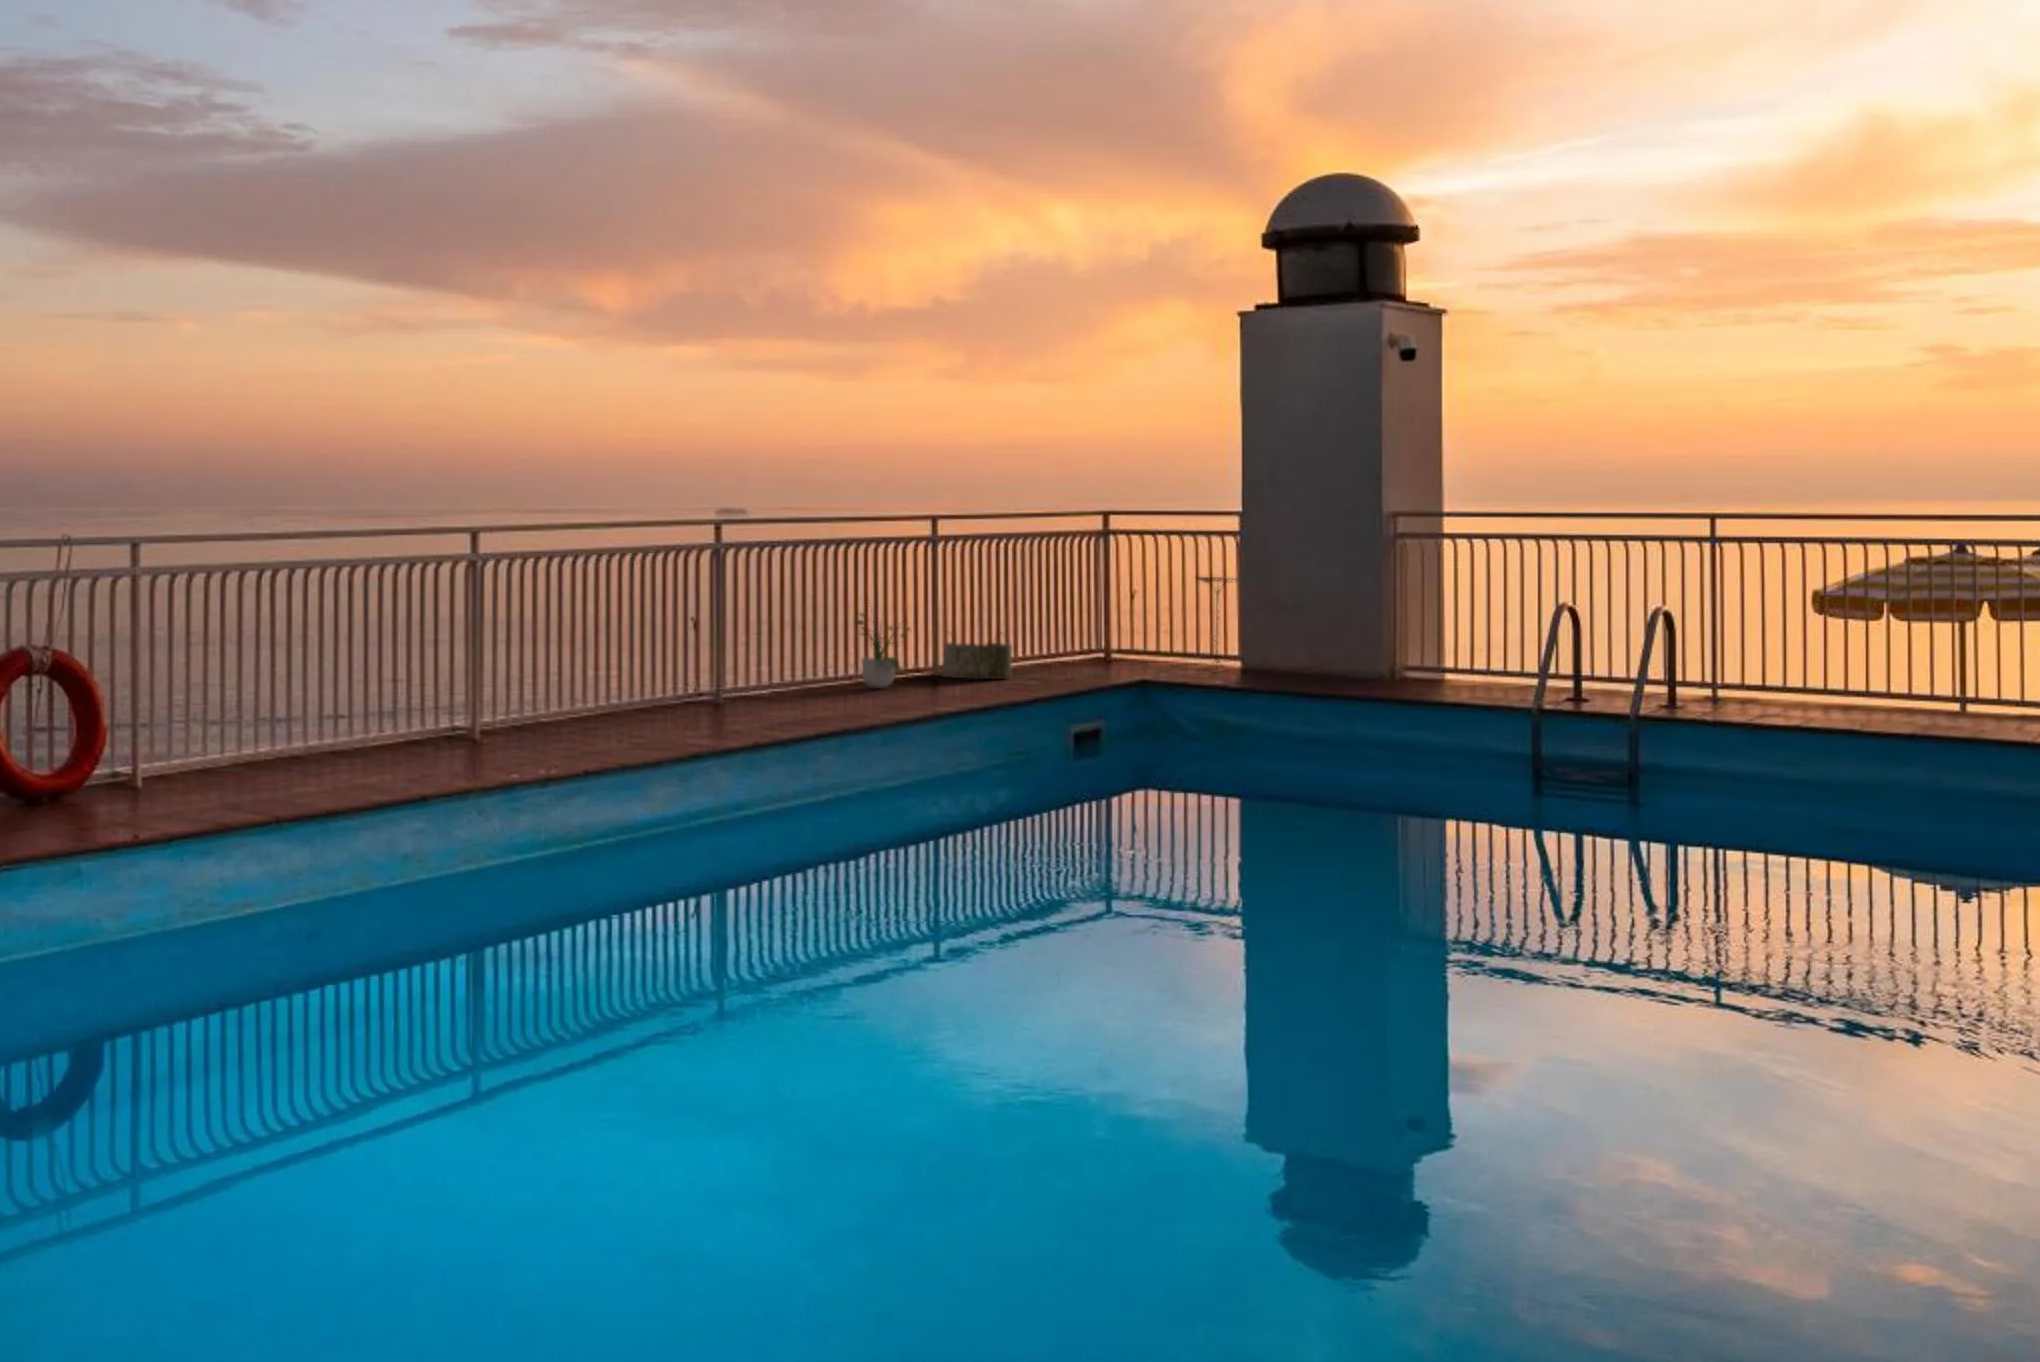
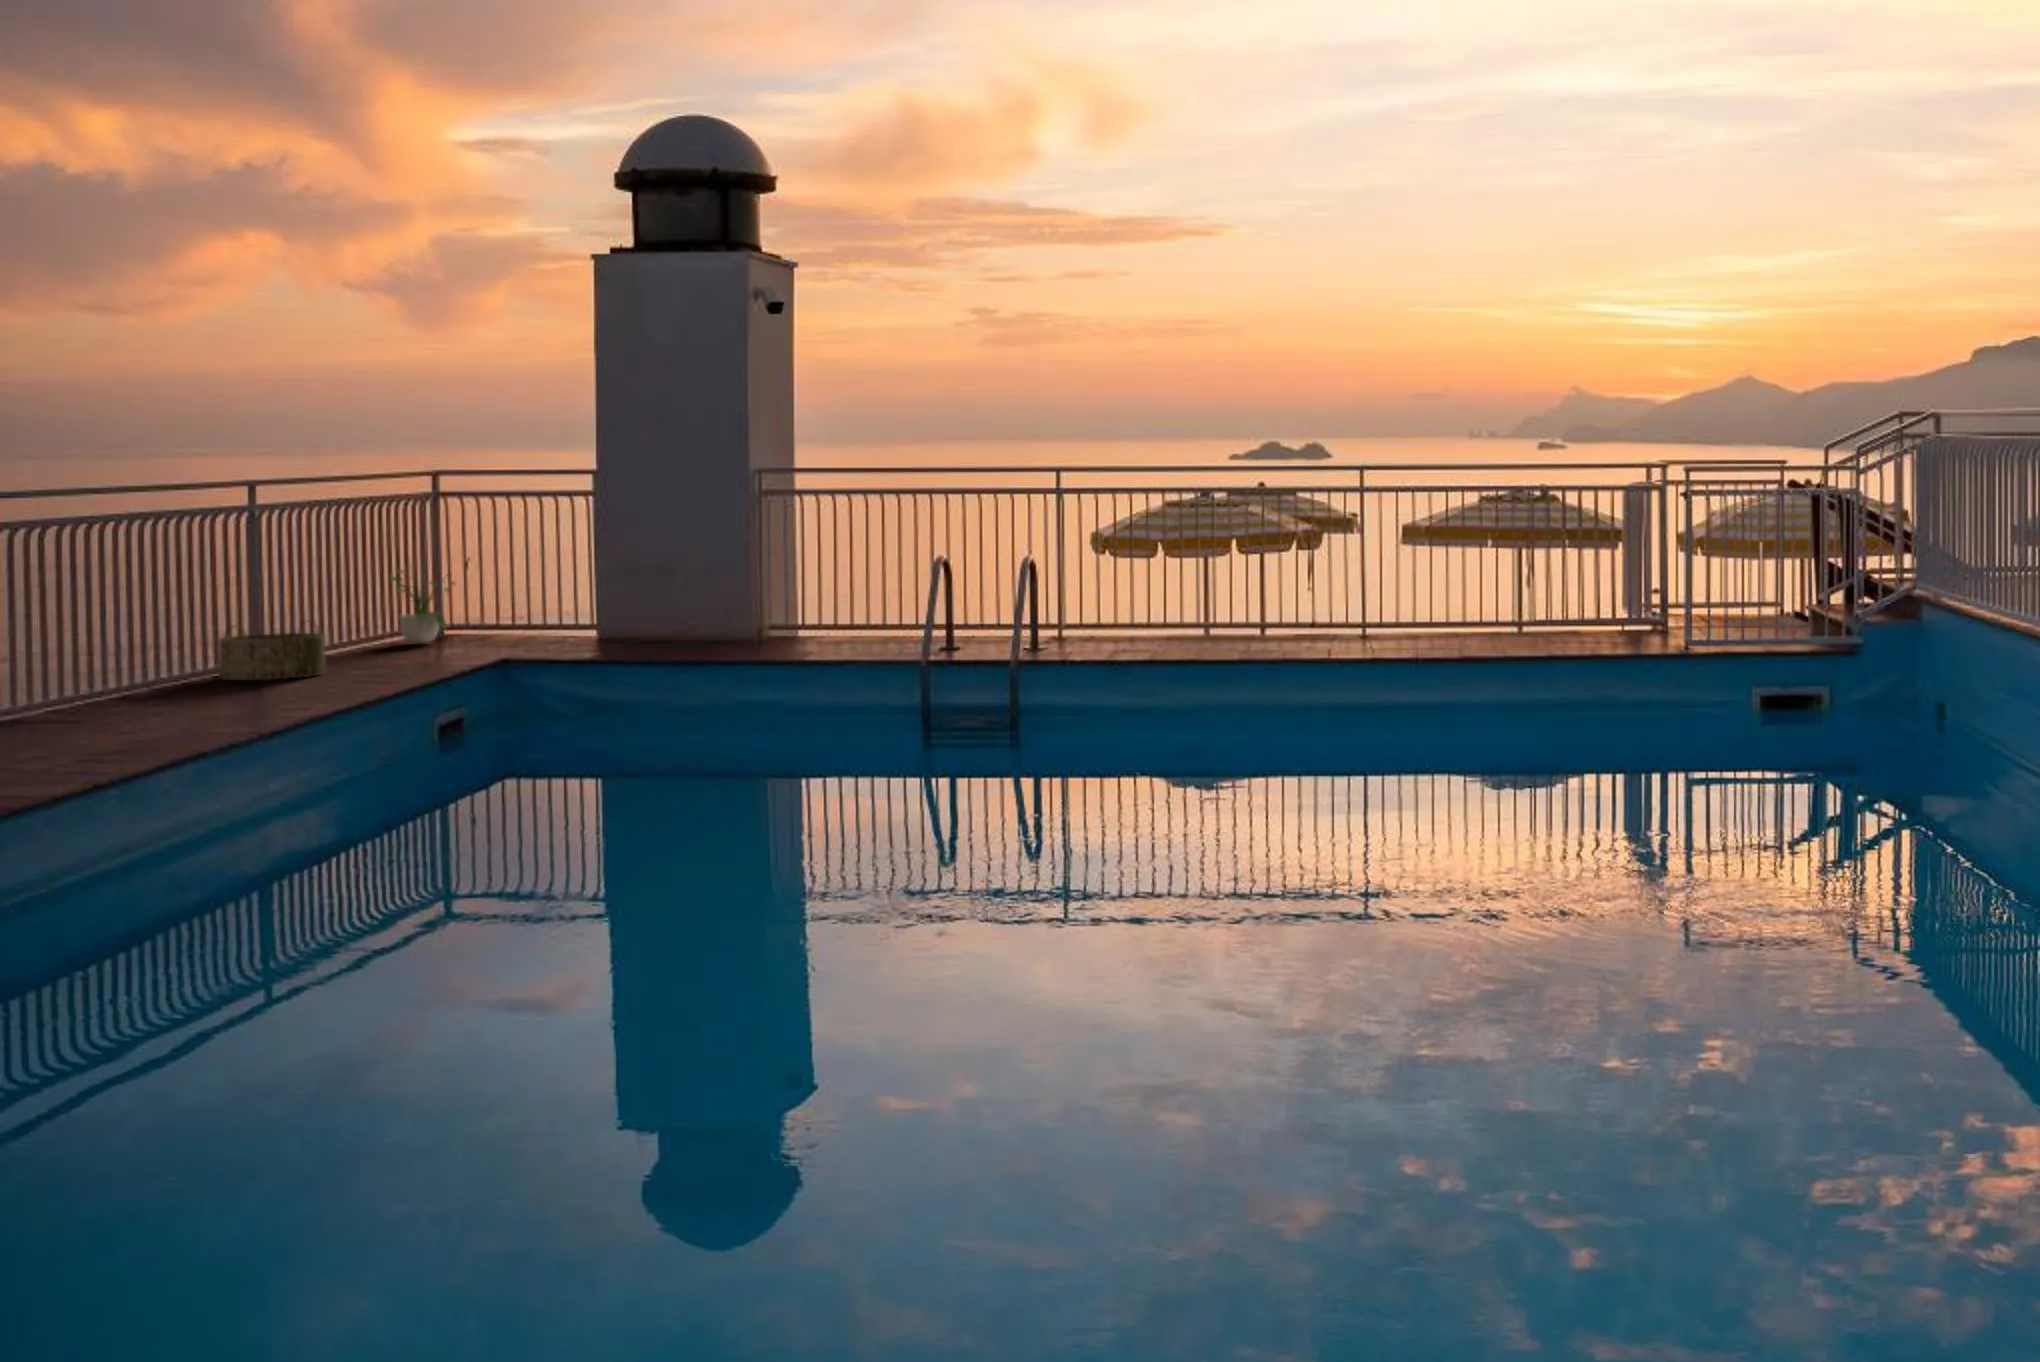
side table: present [1197,577,1237,670] -> none [548,541,600,643]
potted plant: present [854,614,910,688] -> present [388,570,455,643]

